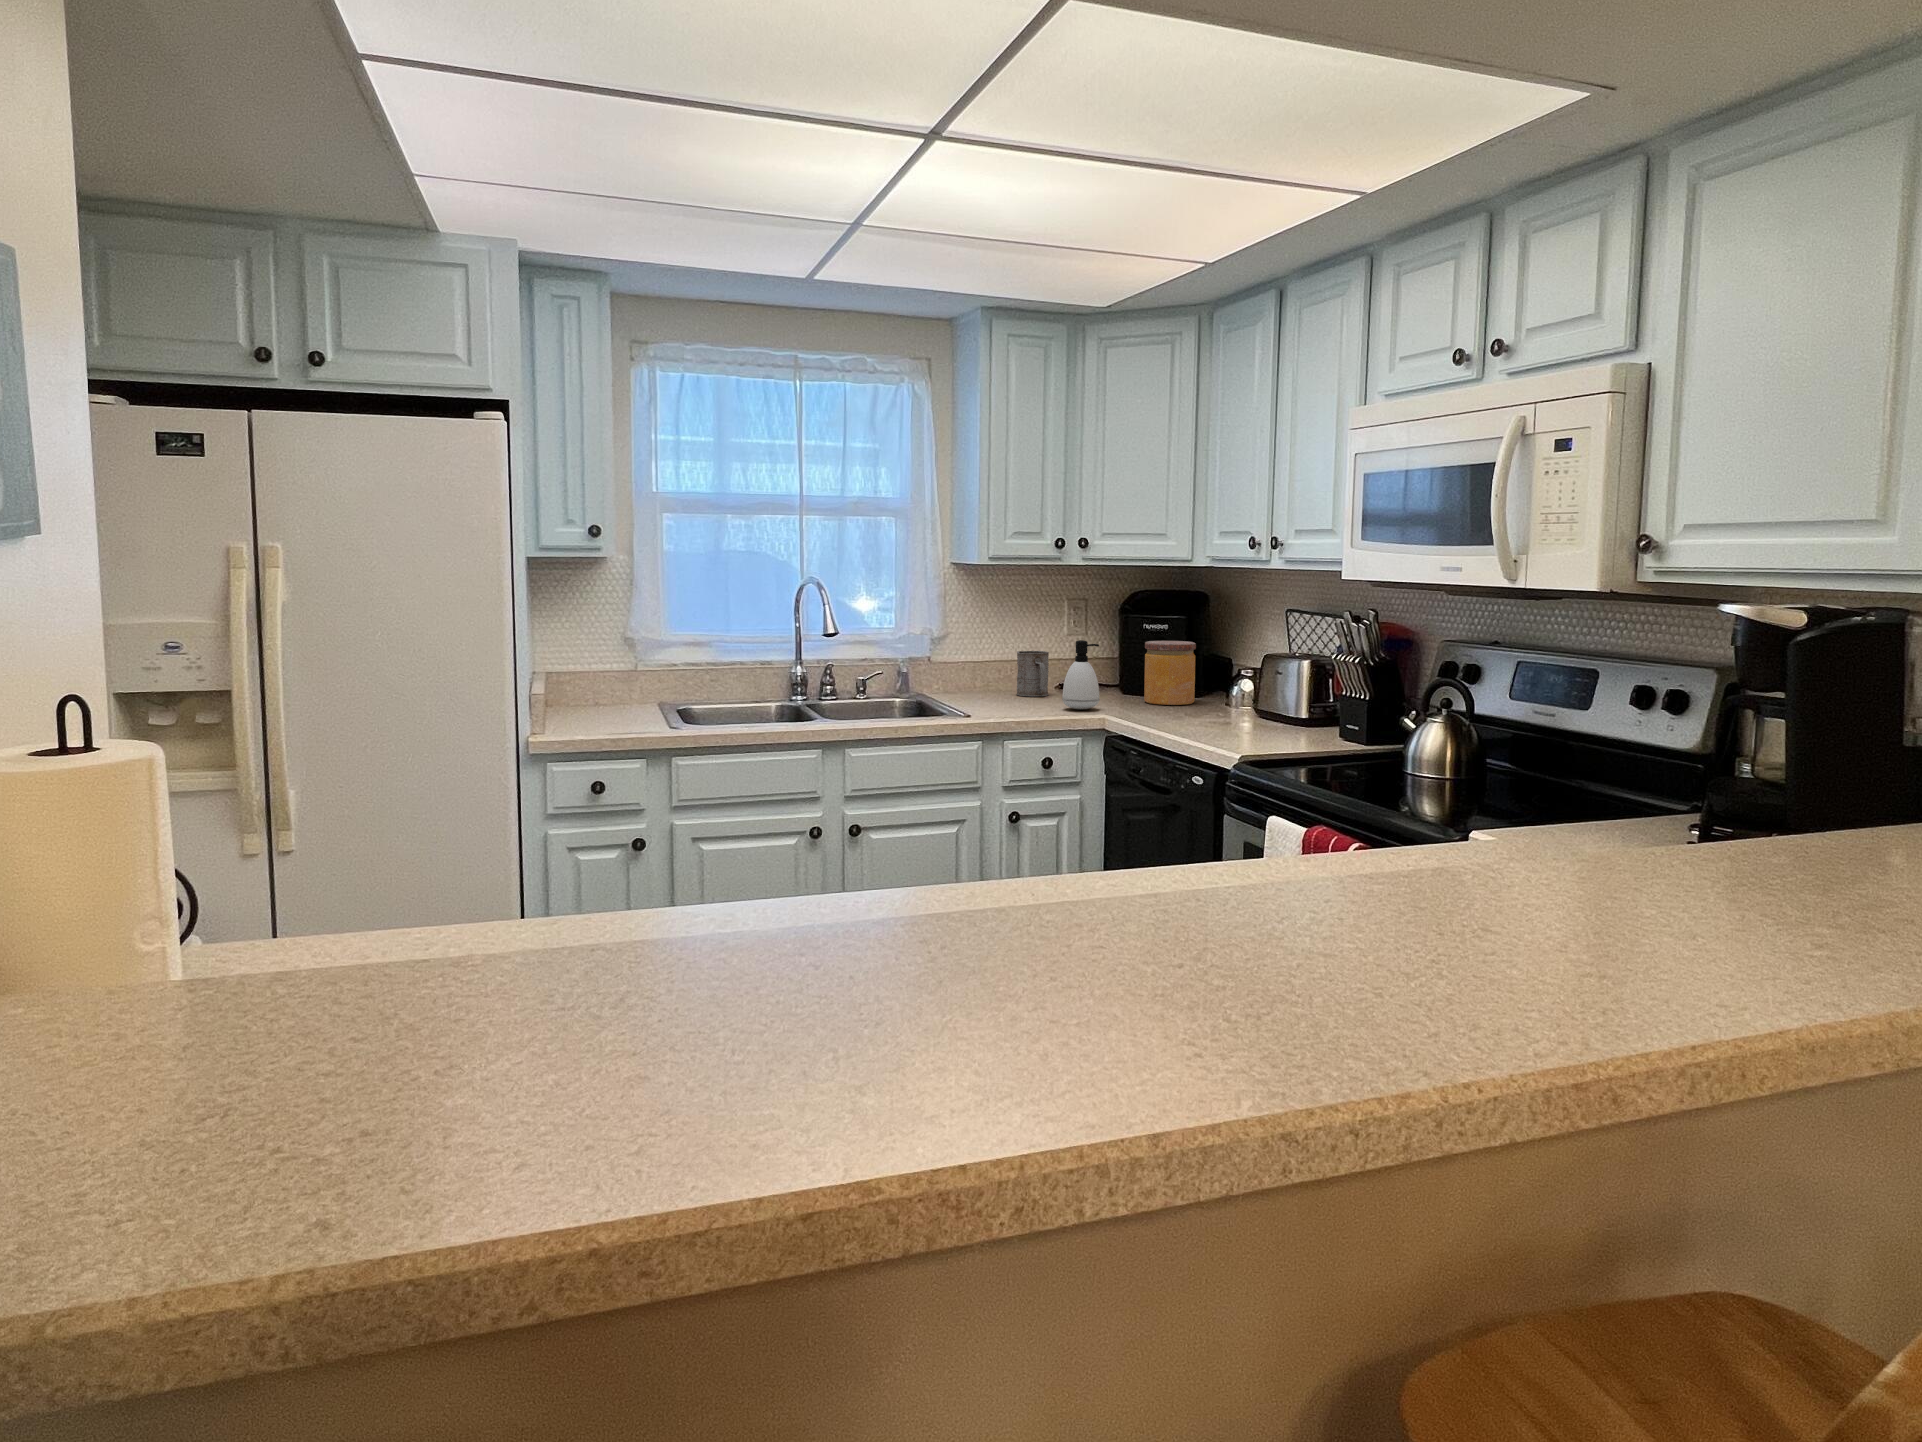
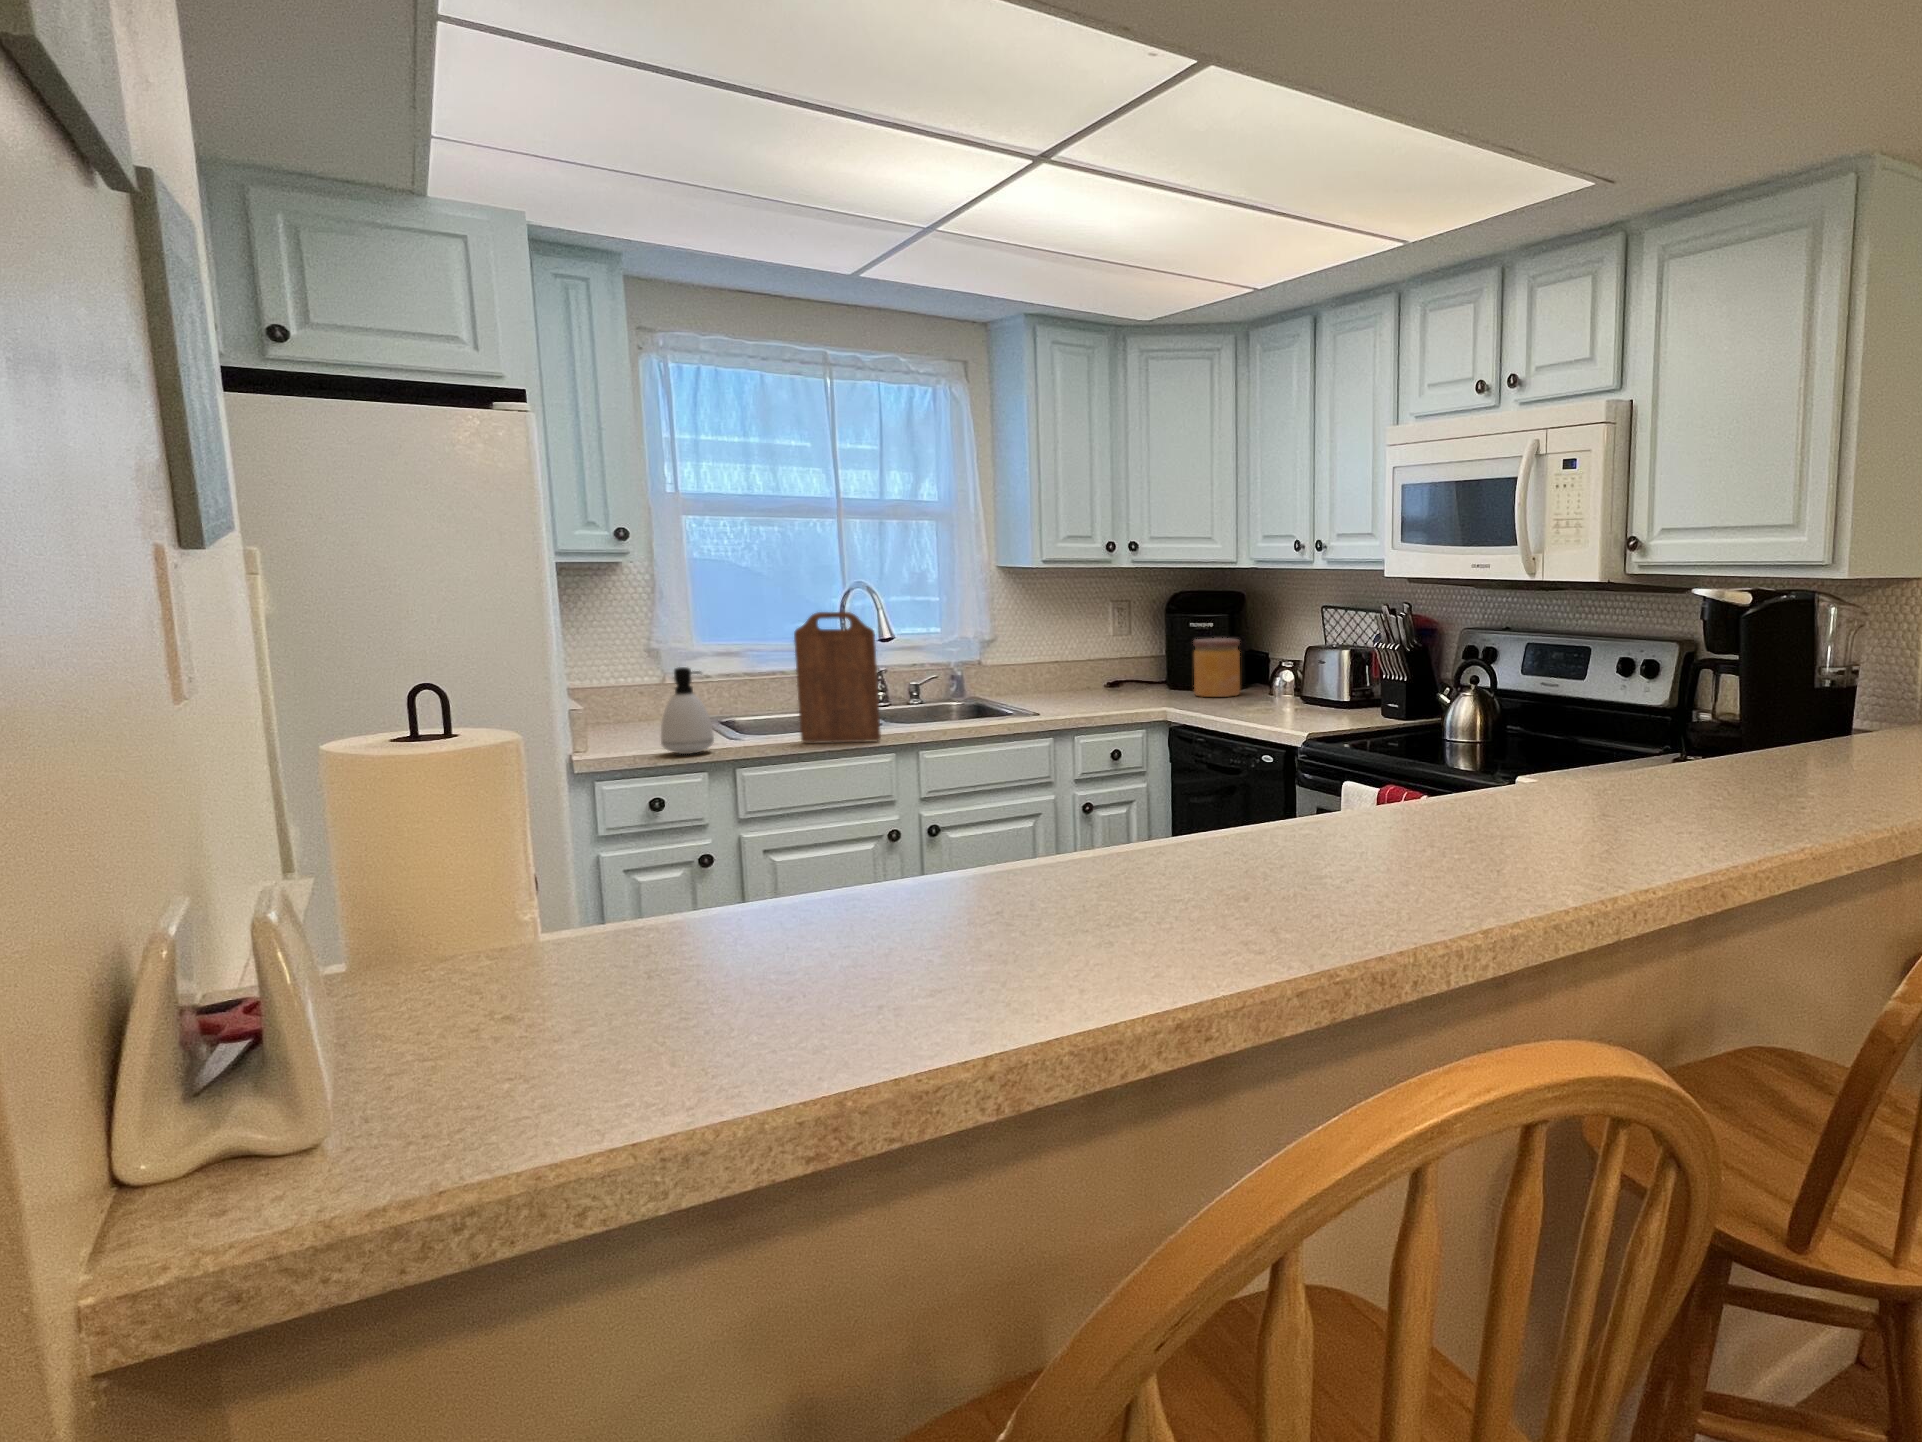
cutting board: none [731,608,804,738] -> present [794,612,881,743]
soap dispenser: present [1062,640,1099,709] -> present [661,667,714,754]
mug: present [1017,651,1049,696] -> none [1068,652,1101,695]

